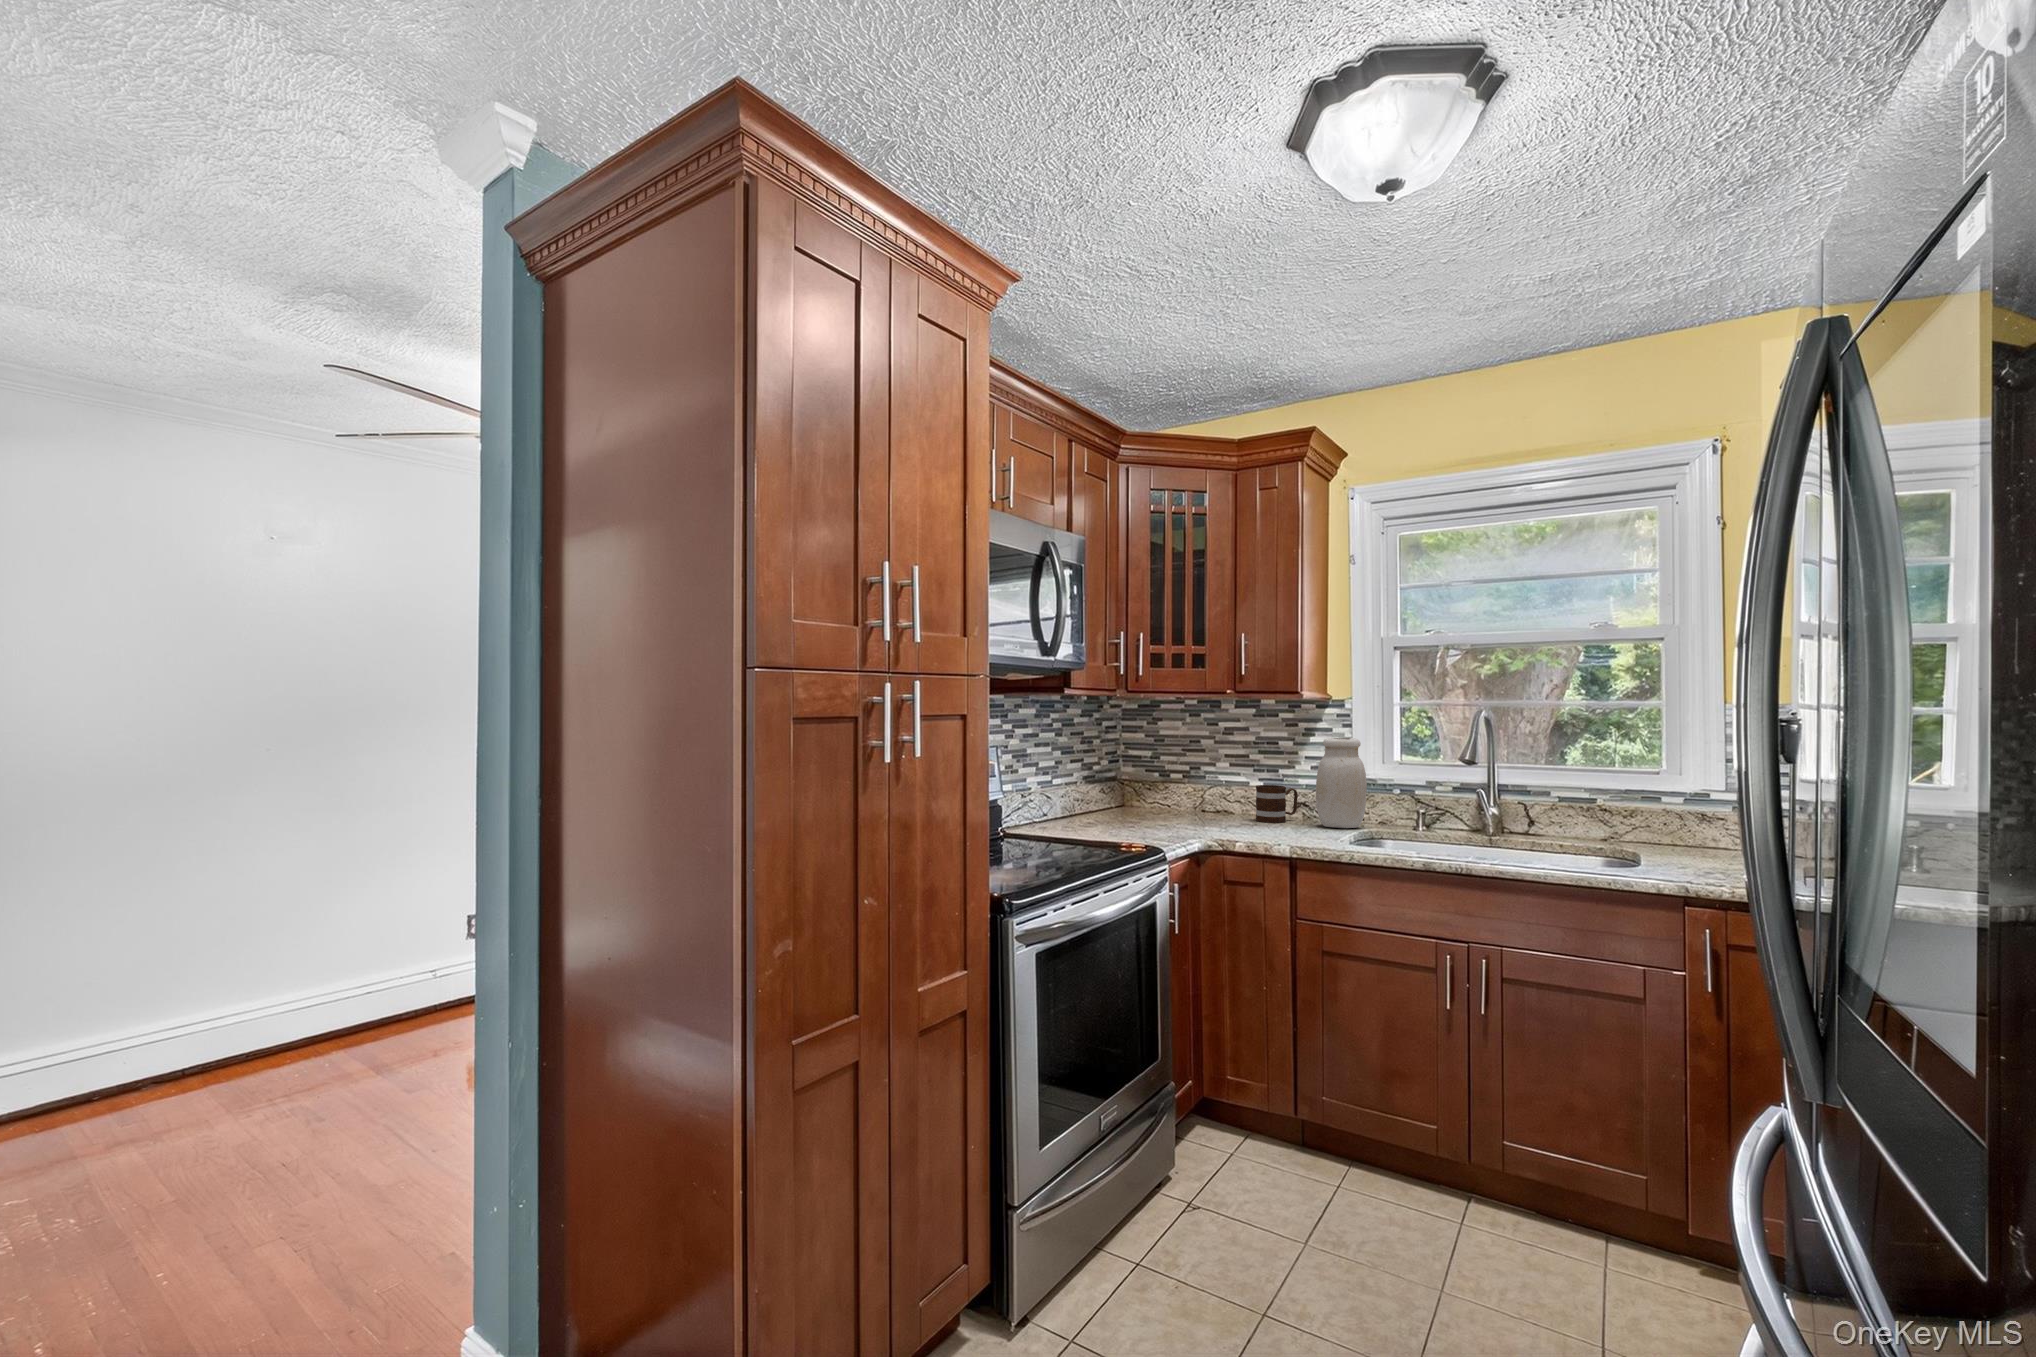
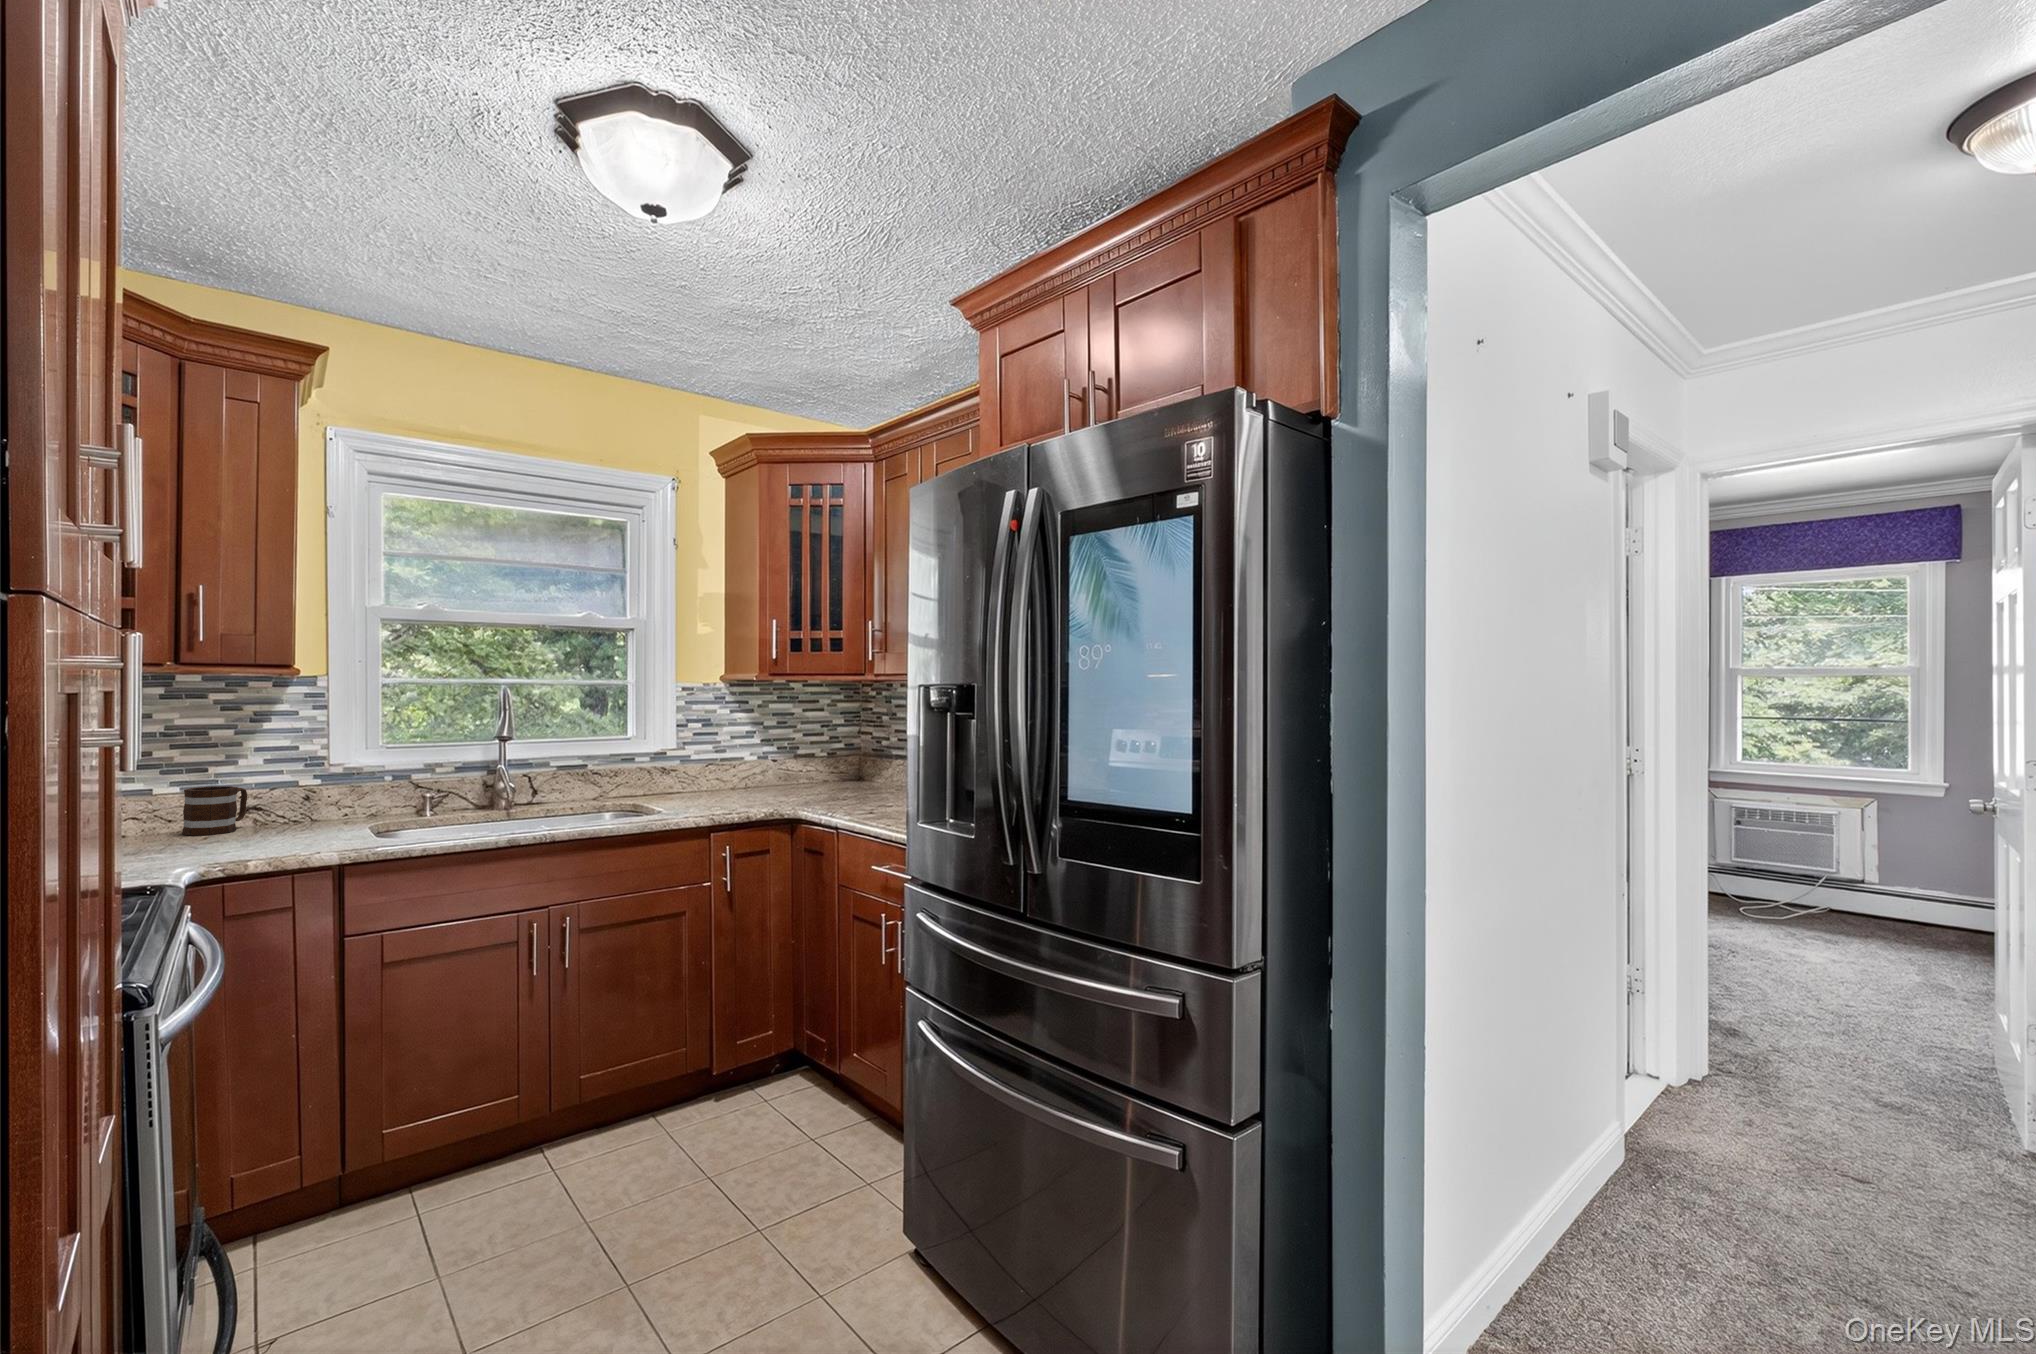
jar: present [1316,737,1367,828] -> none [292,722,362,827]

